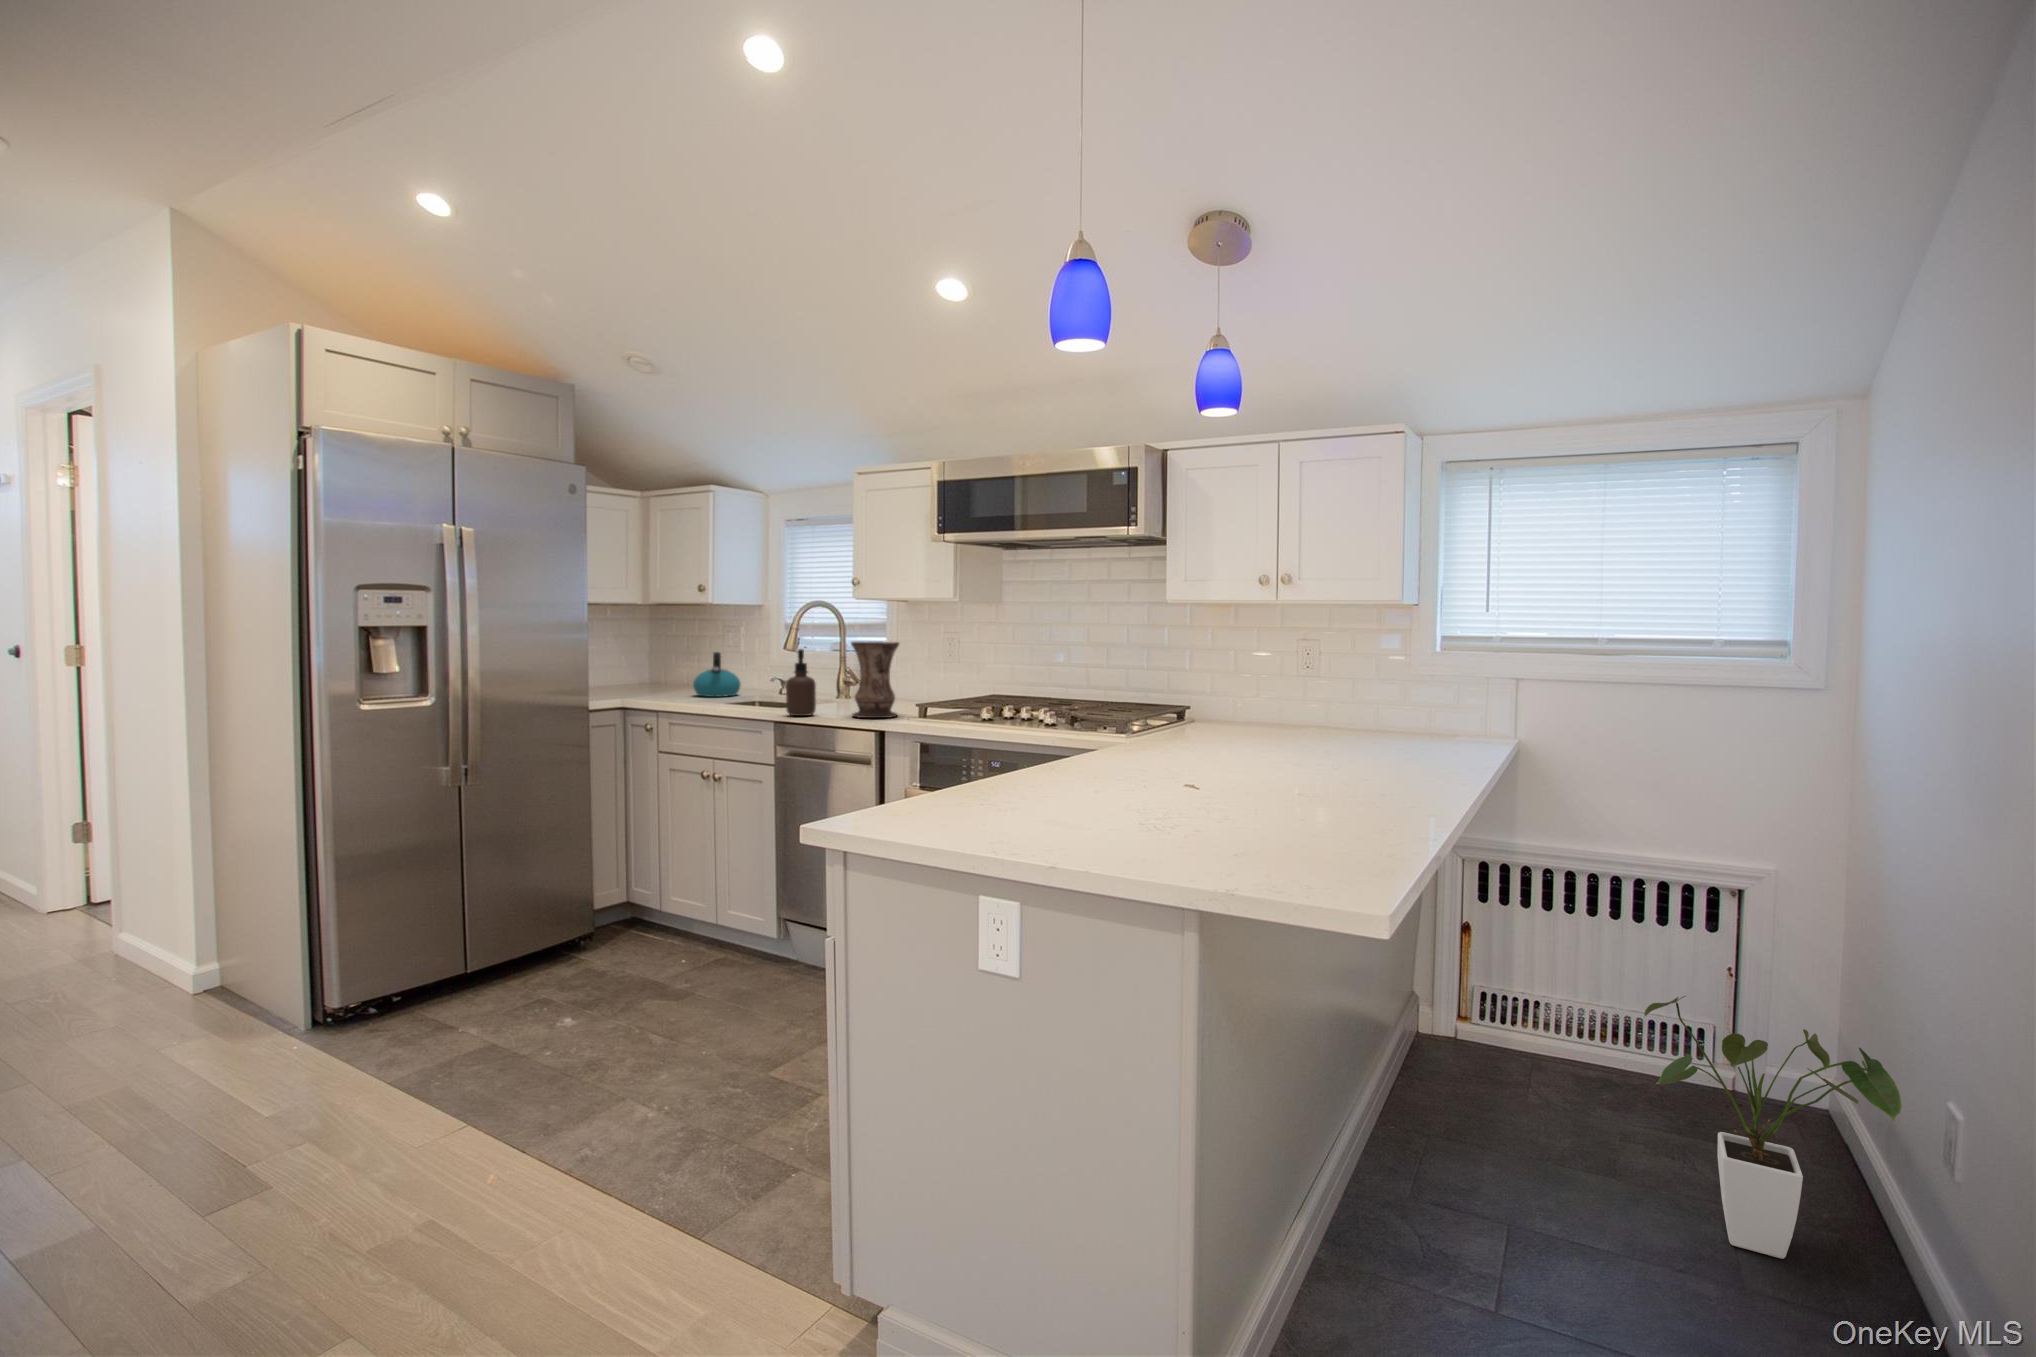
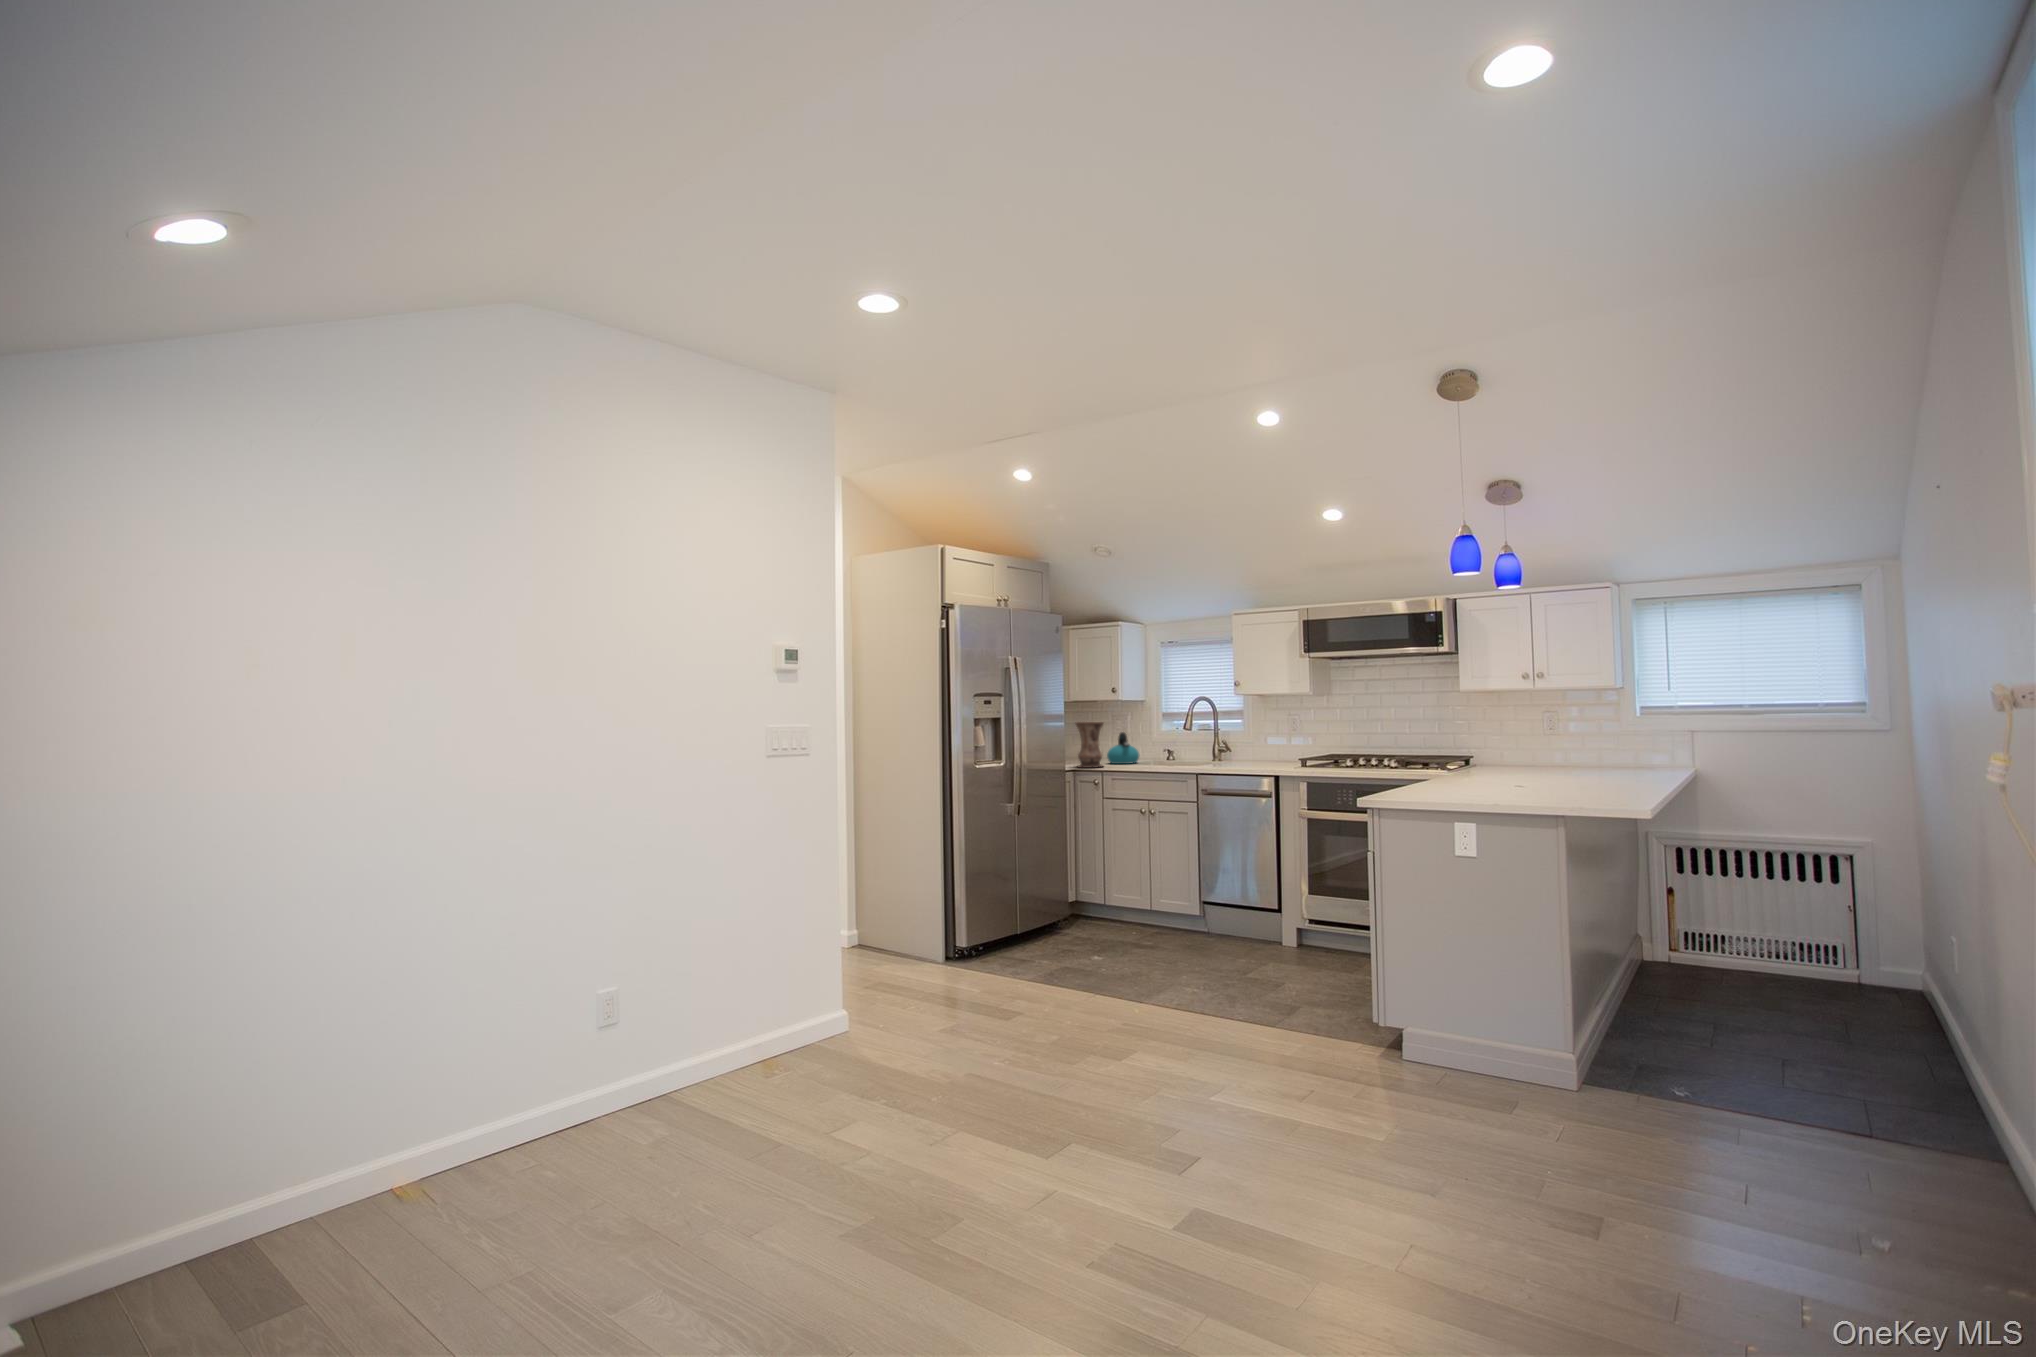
vase: present [851,642,899,718] -> present [1076,722,1103,768]
soap dispenser: present [786,649,816,716] -> none [1202,727,1221,771]
house plant: present [1644,996,1902,1259] -> none [1745,891,1866,1017]

